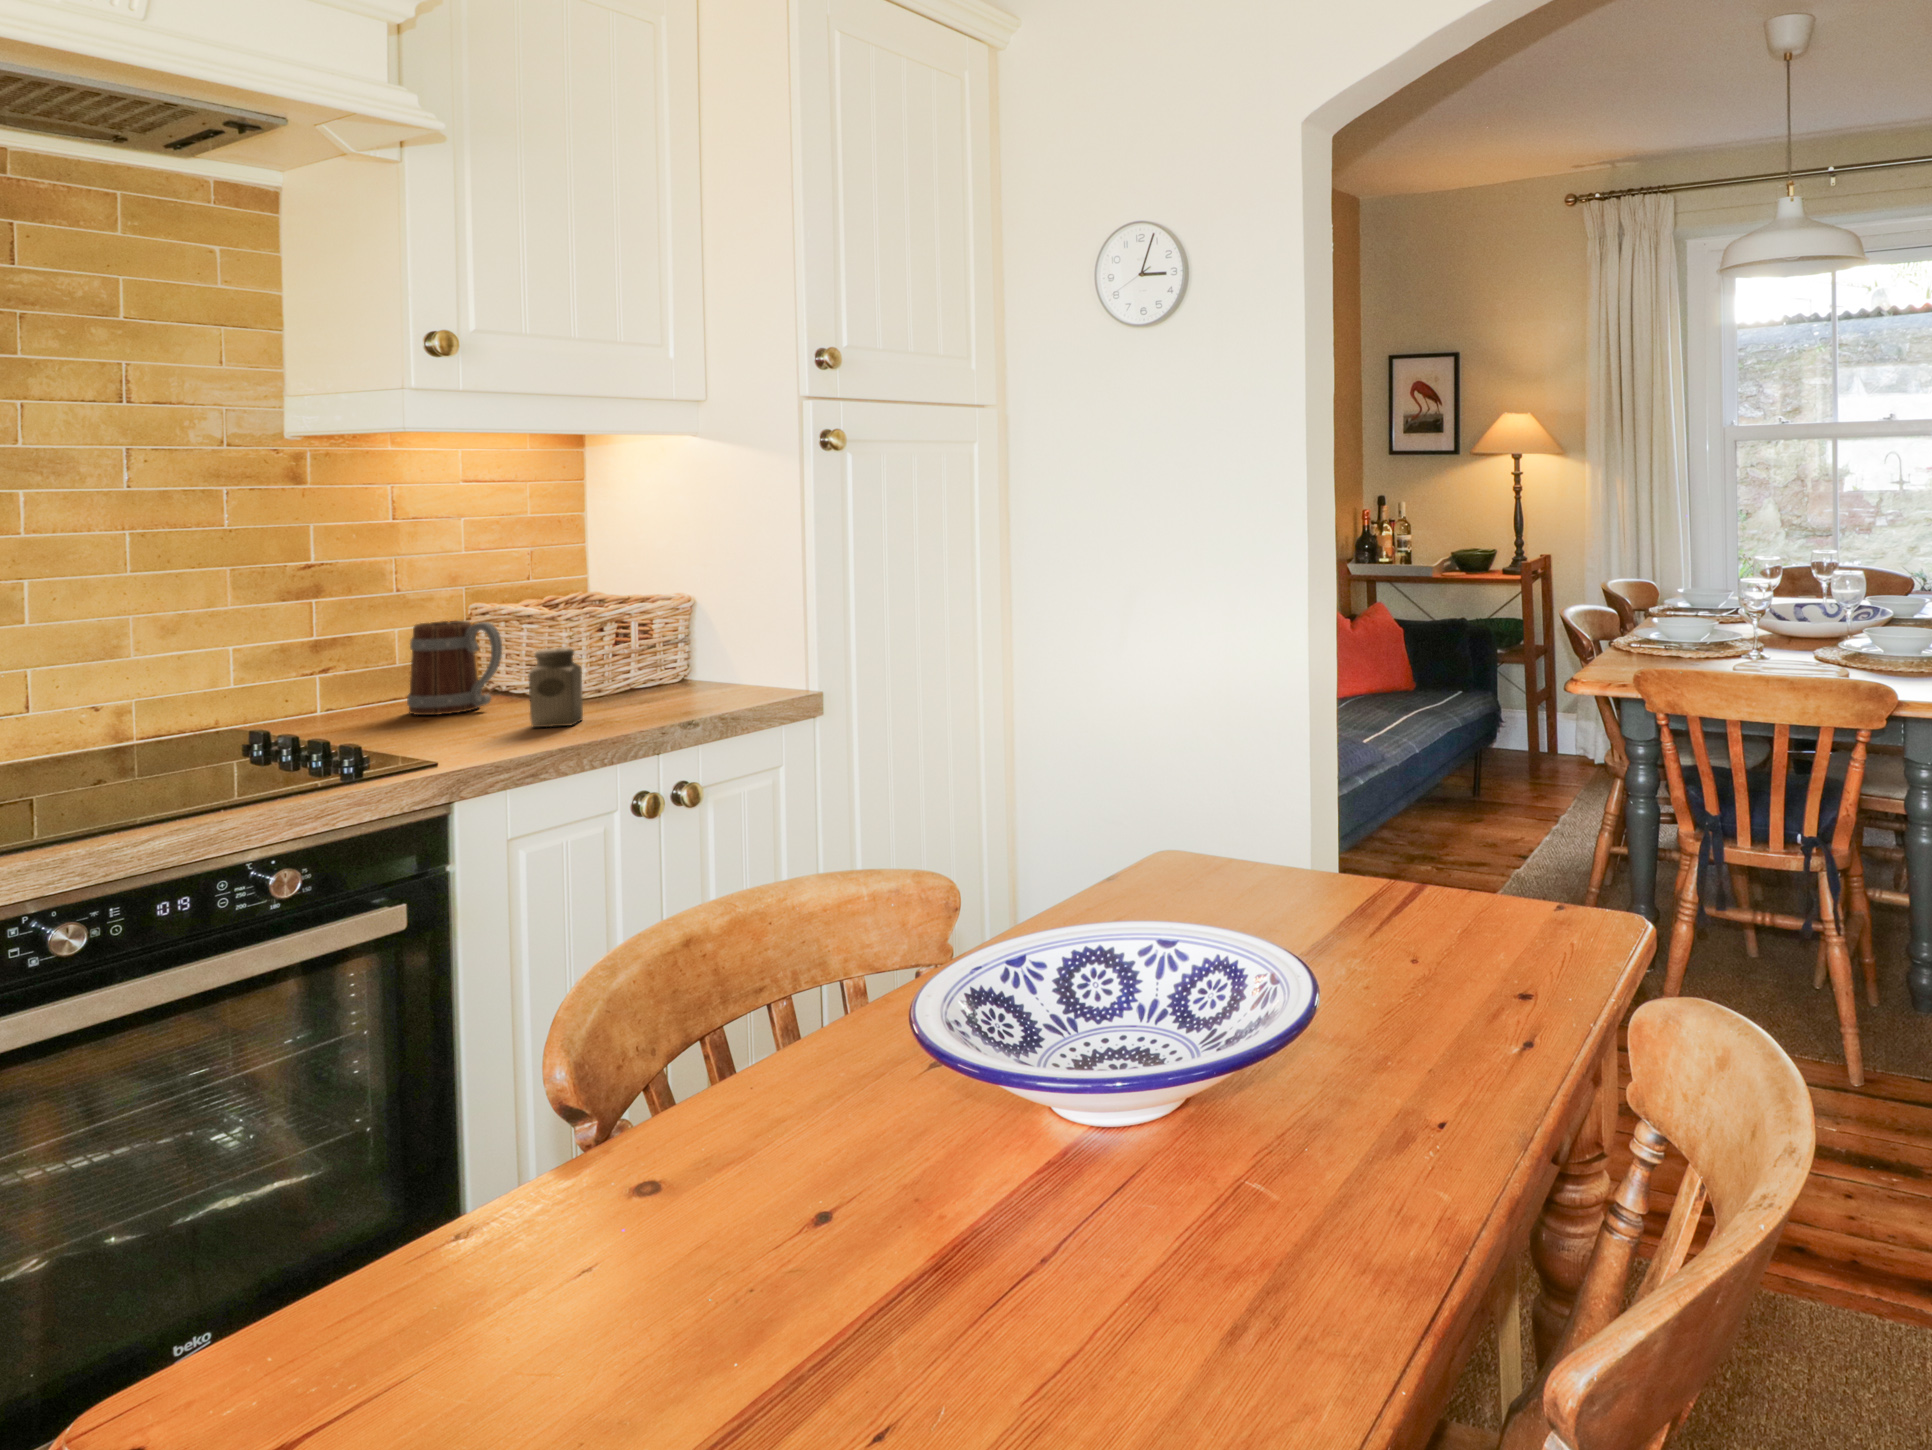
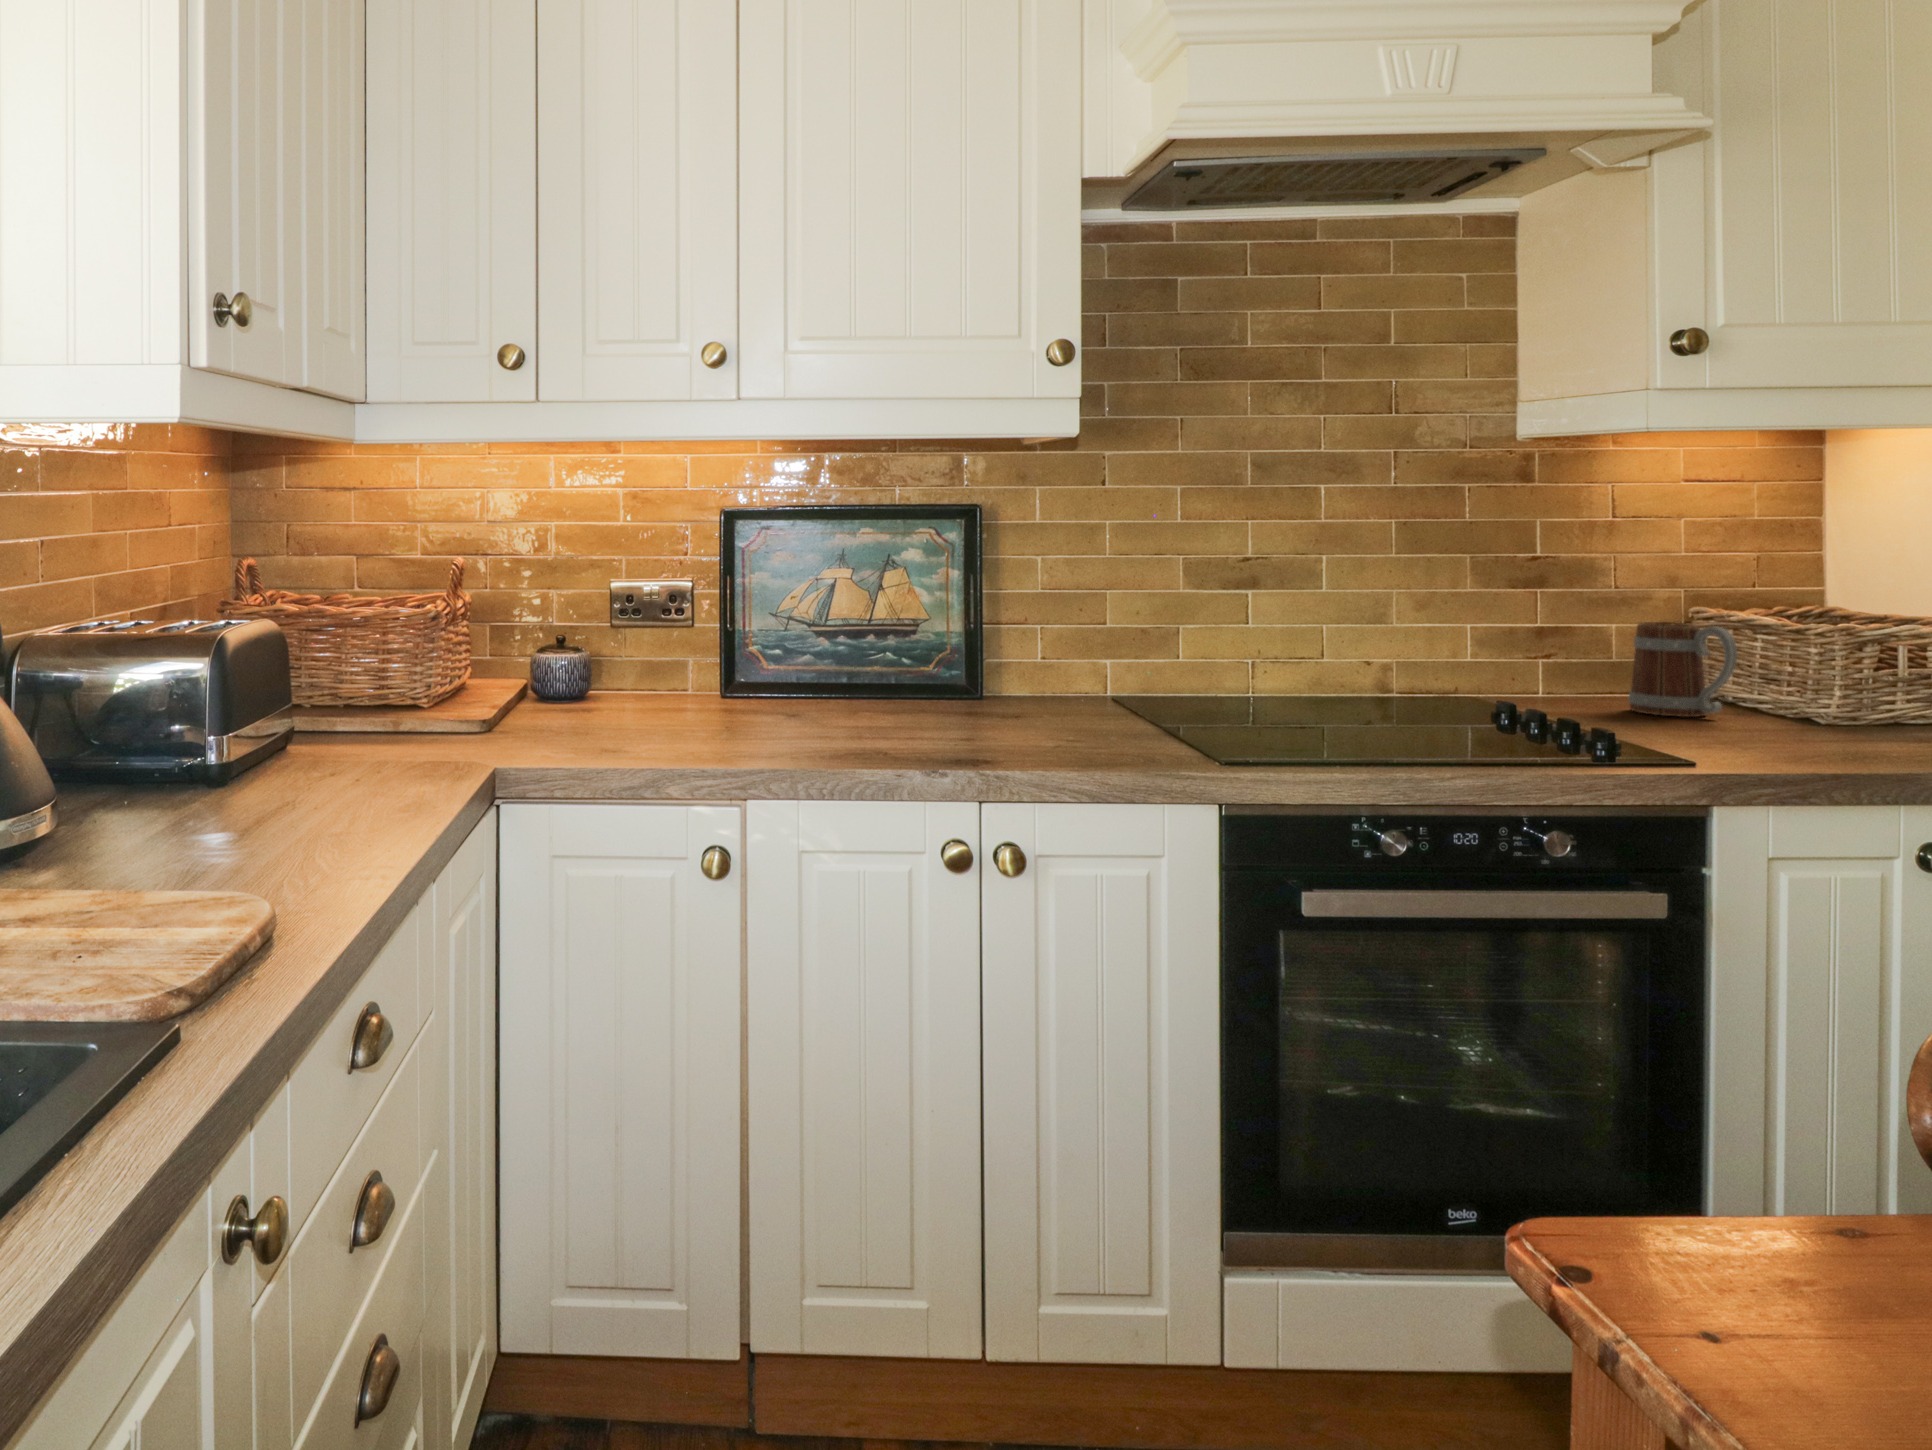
salt shaker: present [528,647,583,727] -> none [1782,660,1847,749]

